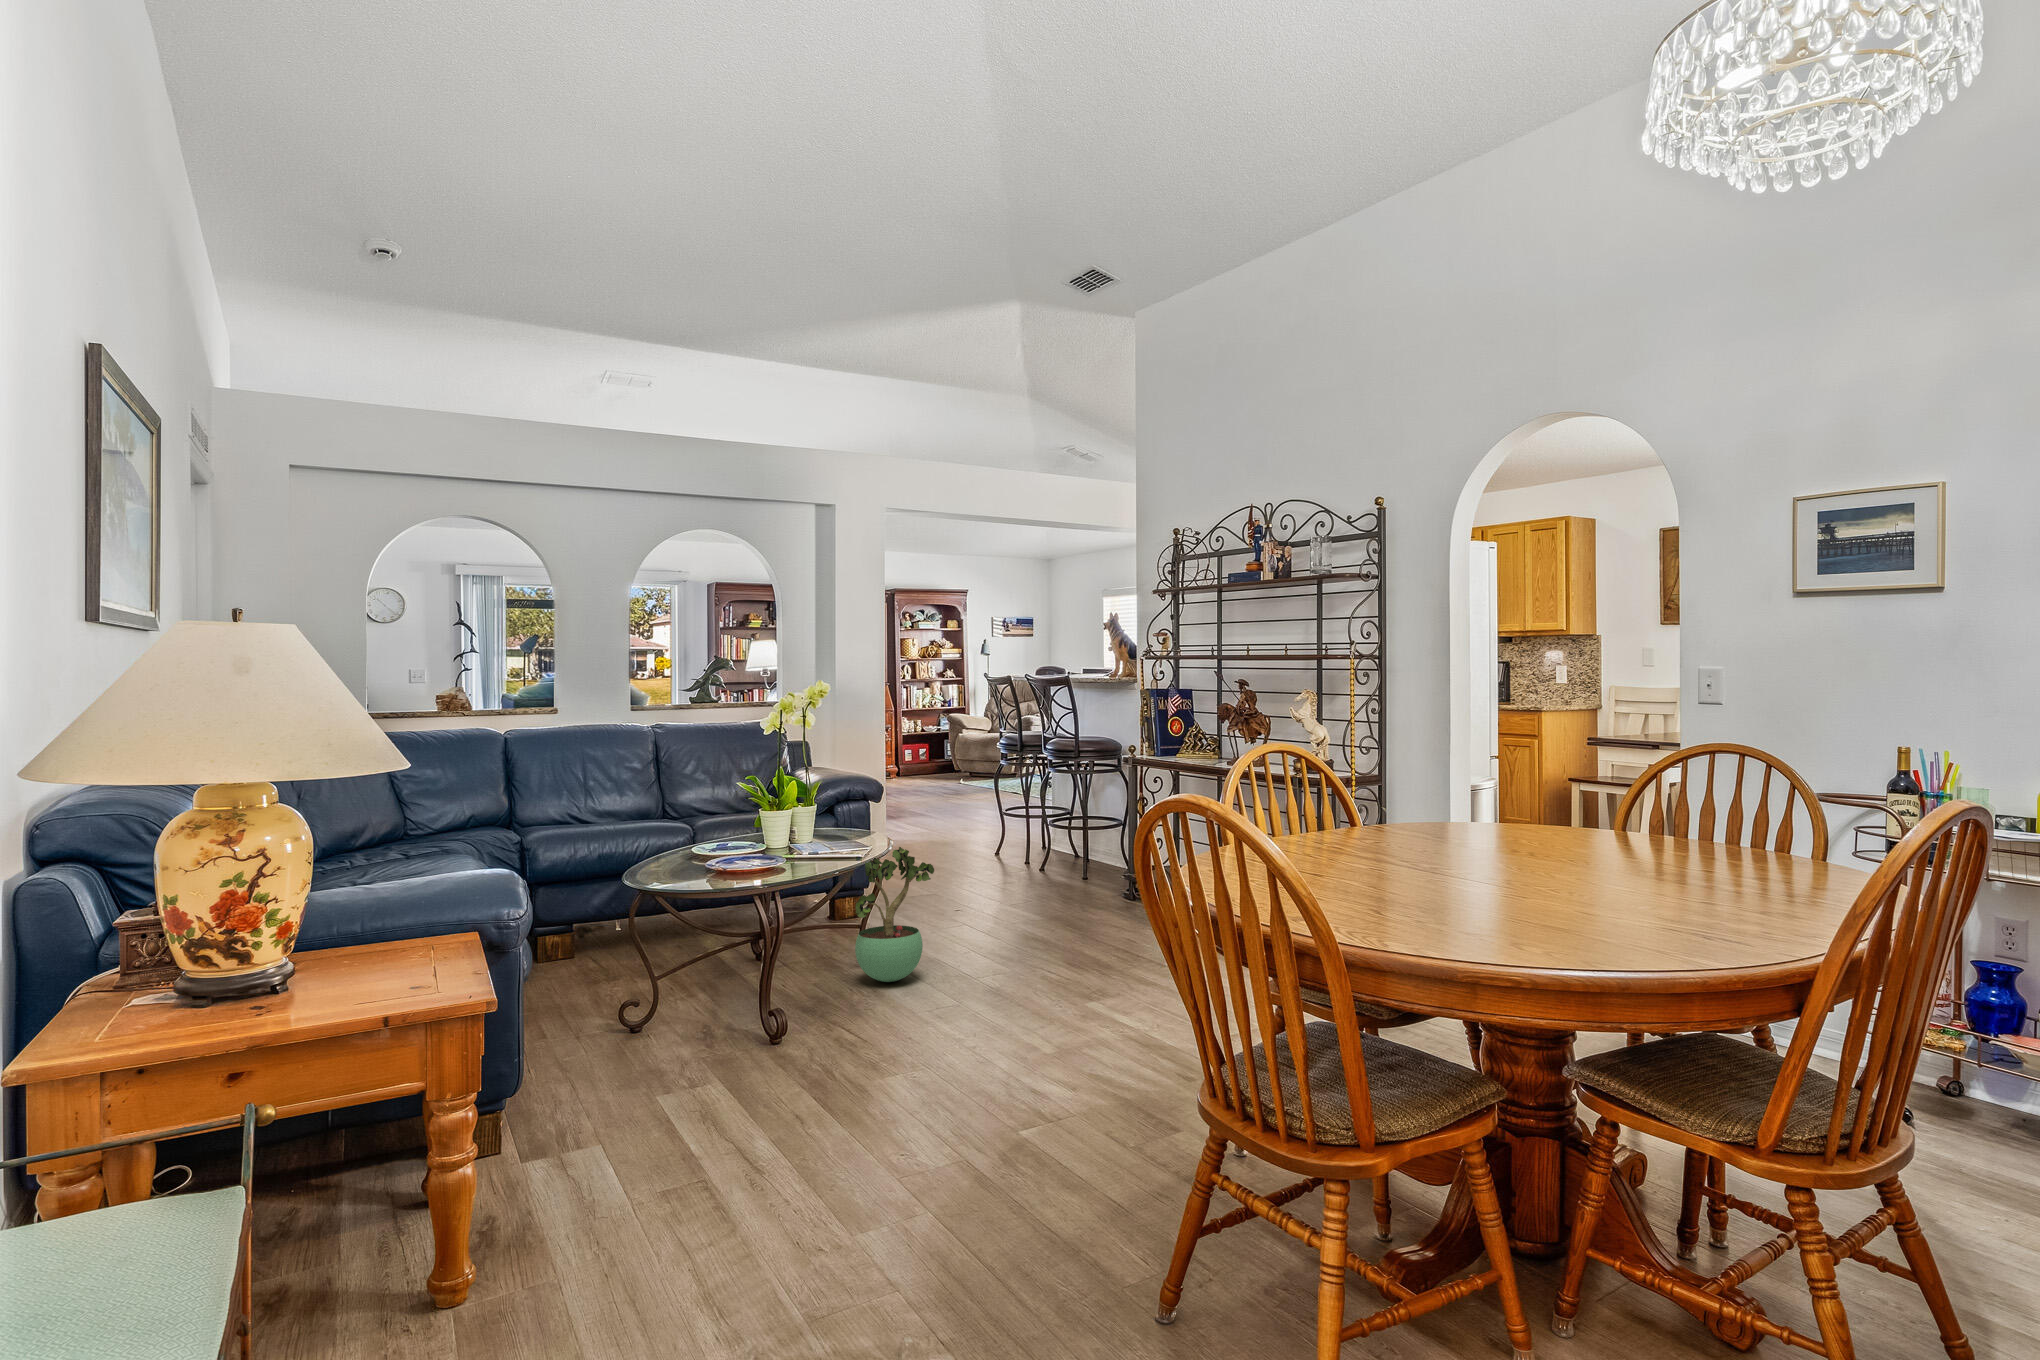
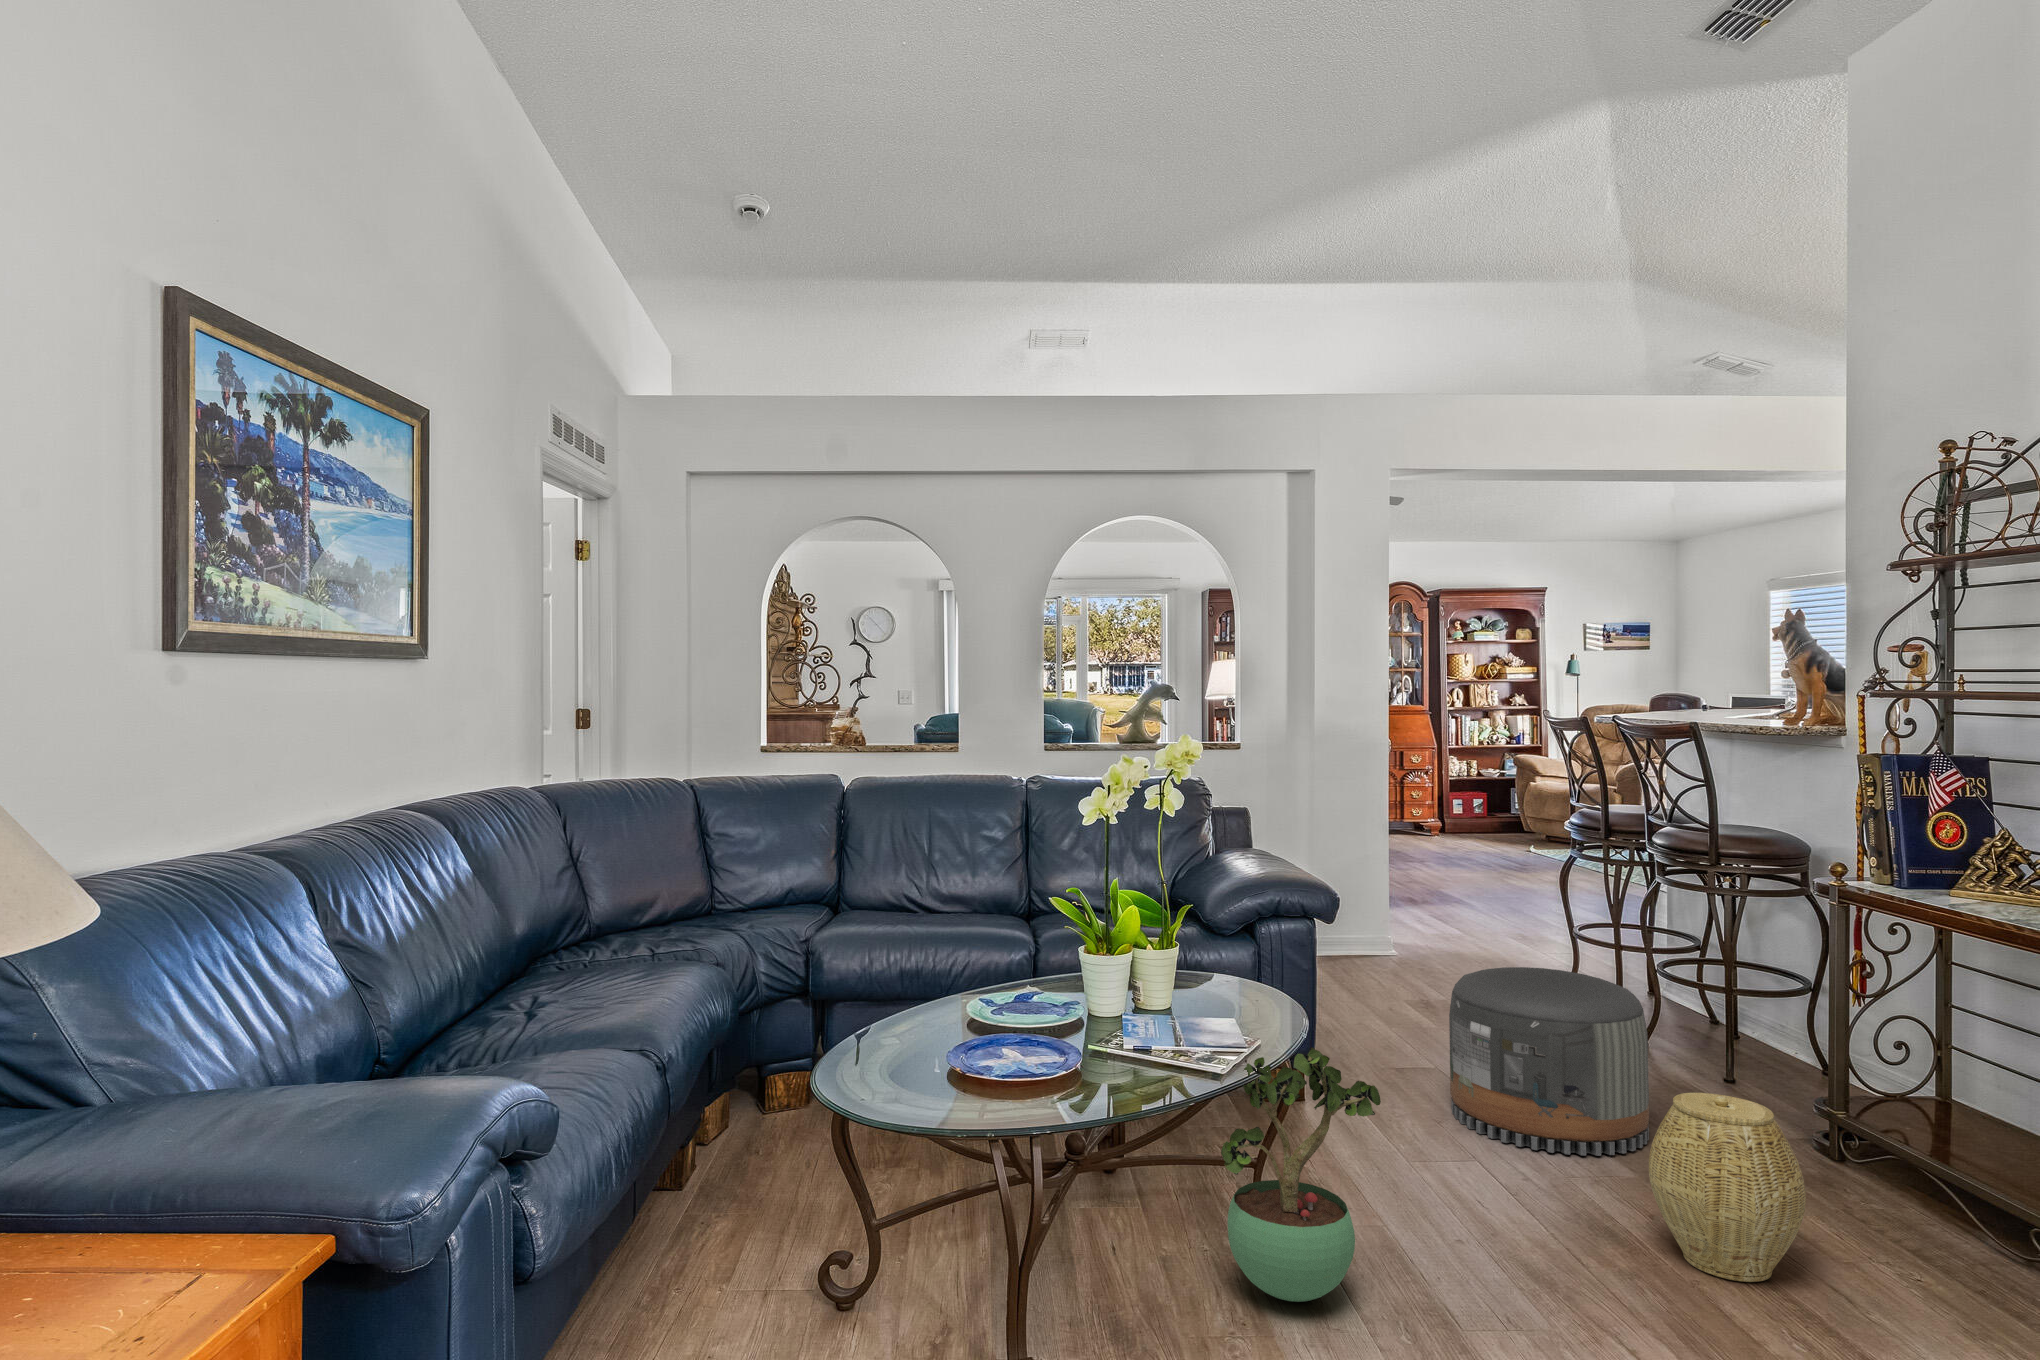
pouf: none [945,820,1048,915] -> present [1449,967,1649,1156]
woven basket: none [1052,857,1118,942] -> present [1649,1093,1806,1282]

